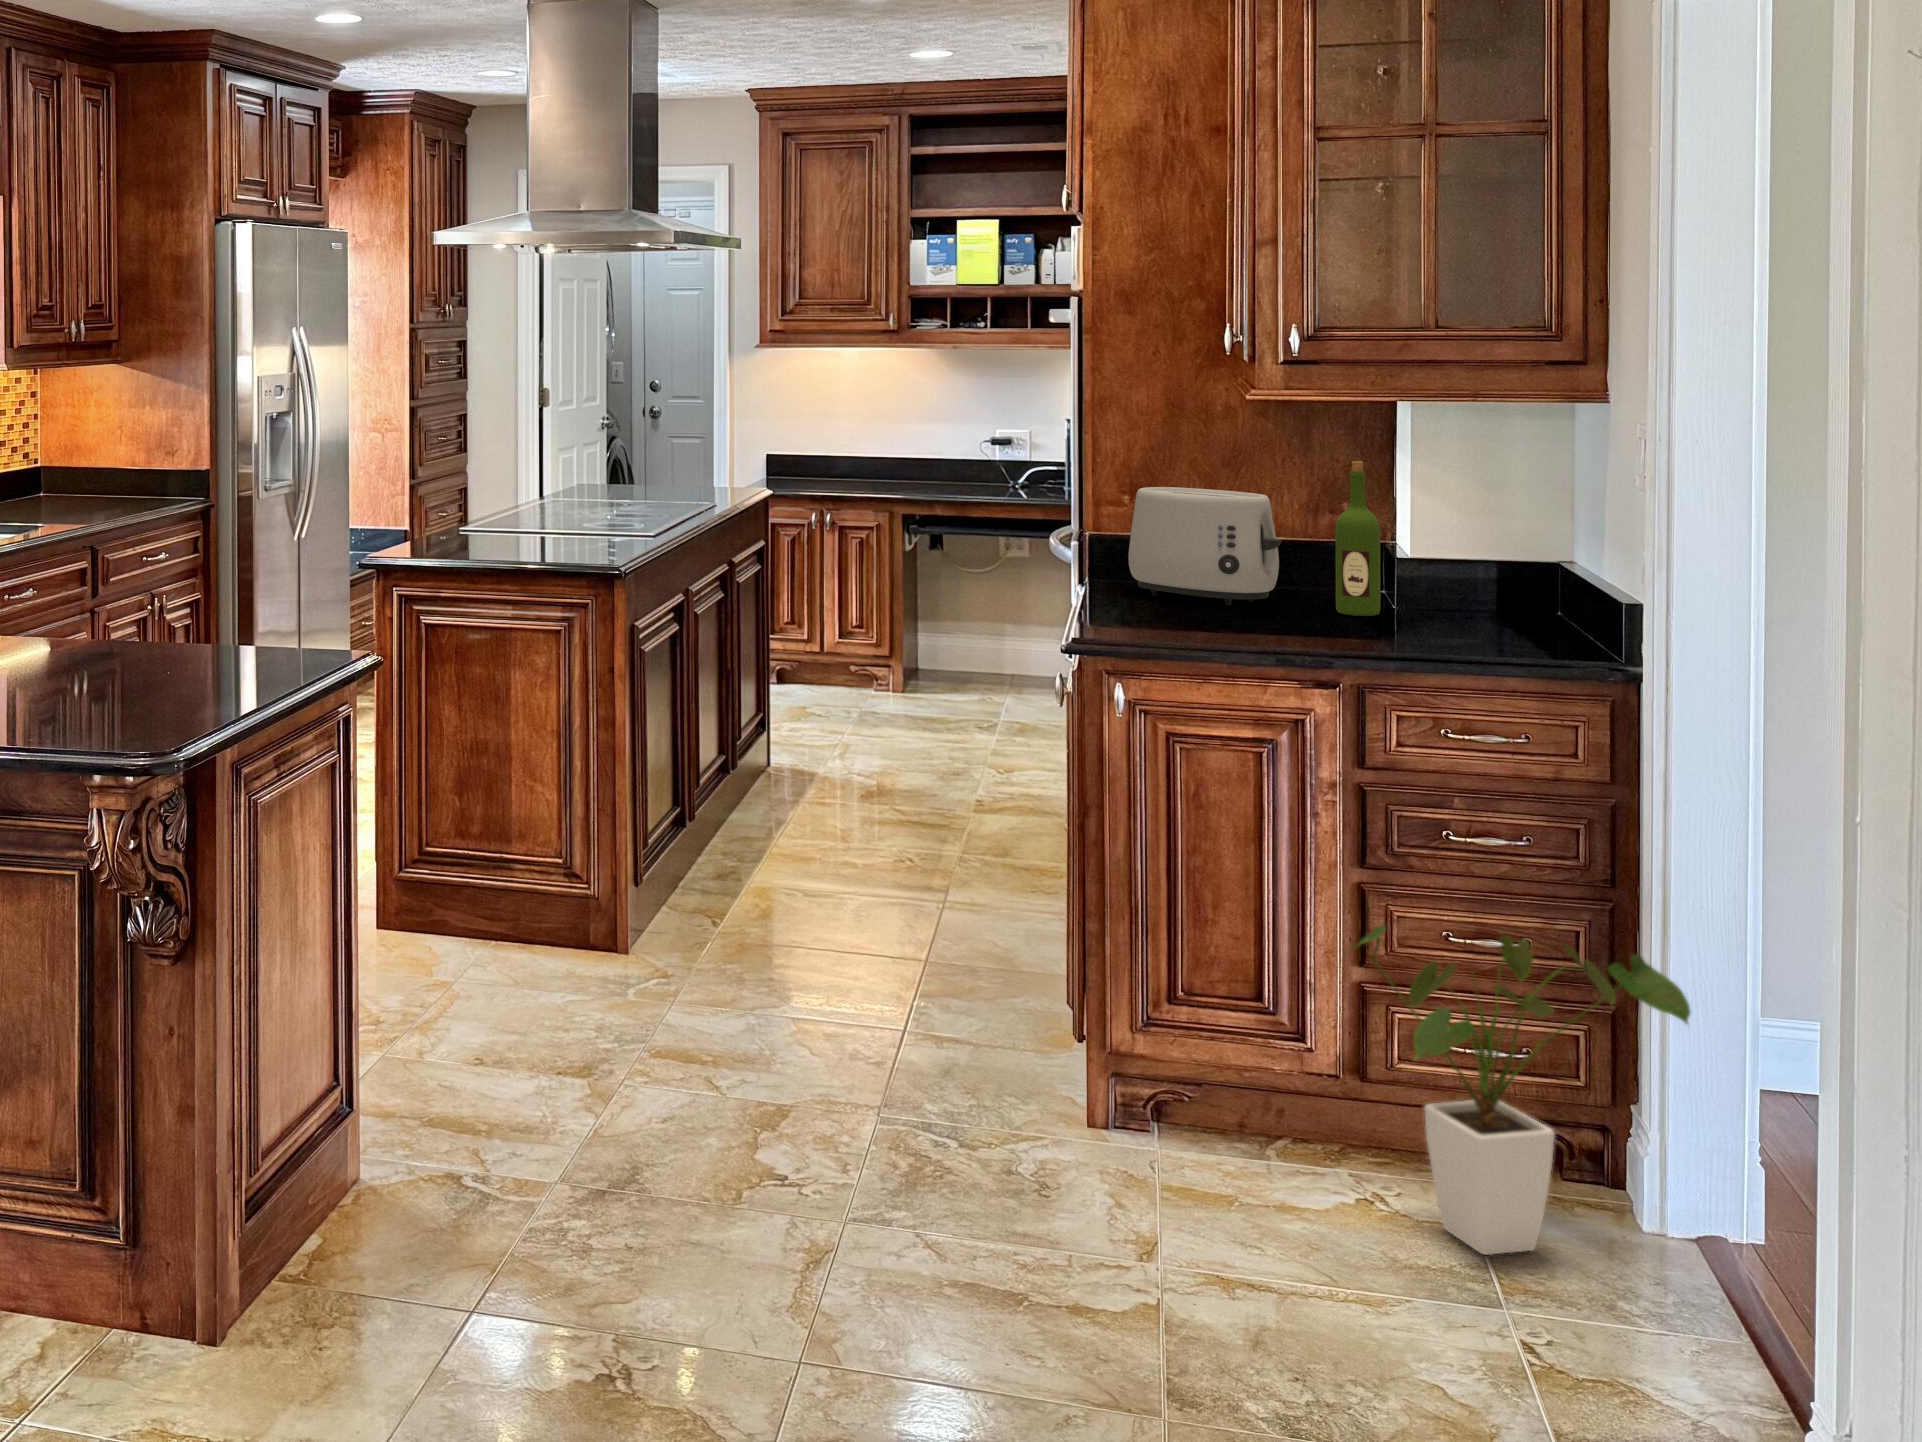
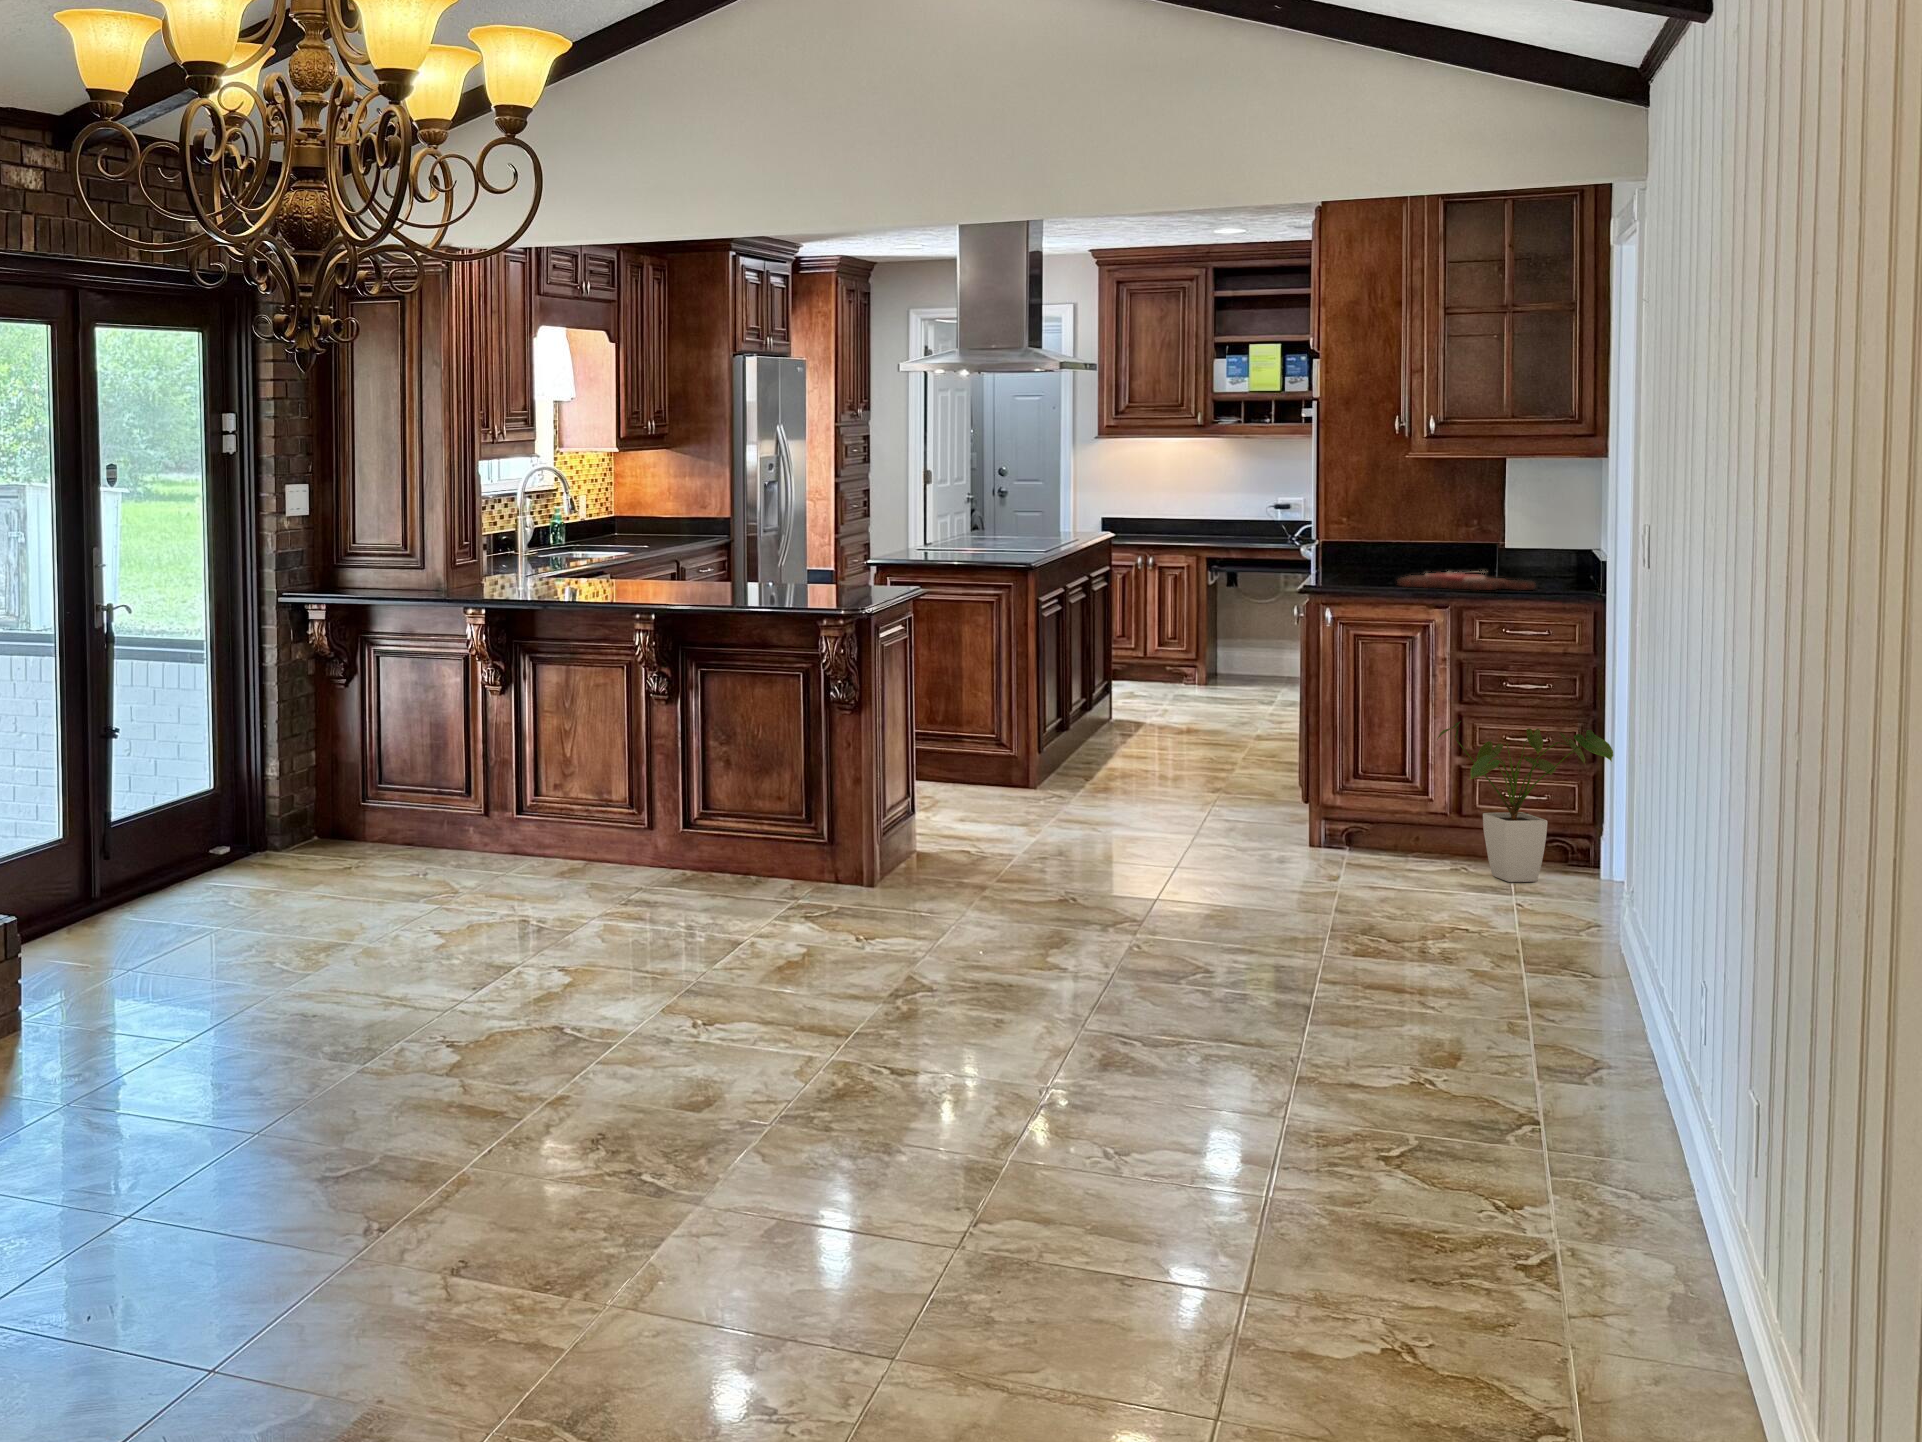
wine bottle: present [1336,461,1380,616] -> none [1464,494,1490,581]
toaster: present [1129,487,1282,605] -> none [1344,512,1432,577]
cutting board: none [1236,606,1485,649] -> present [1397,572,1536,590]

